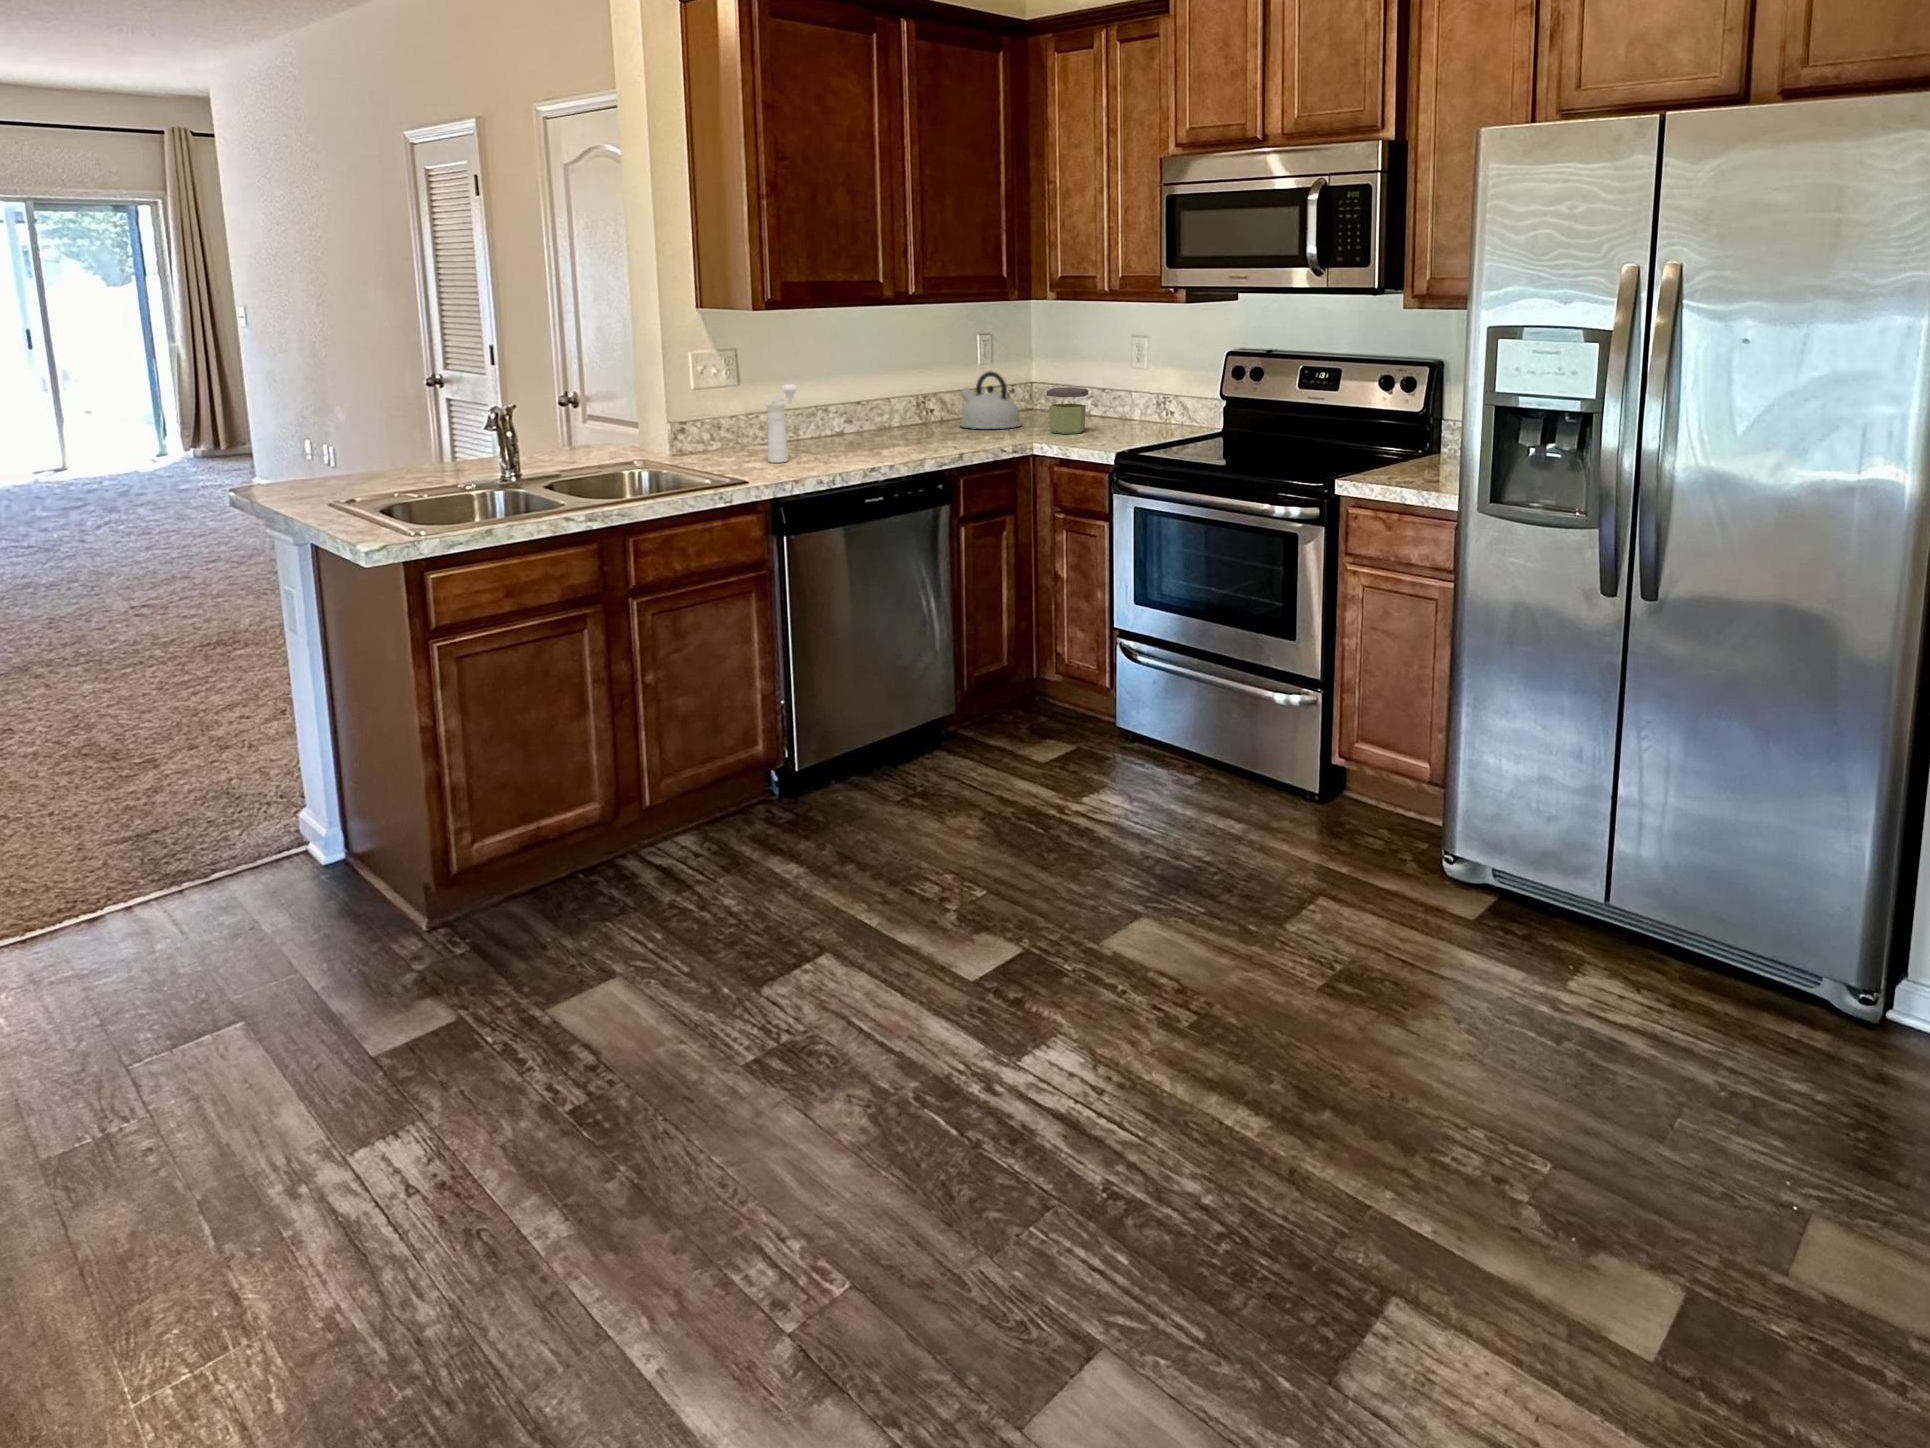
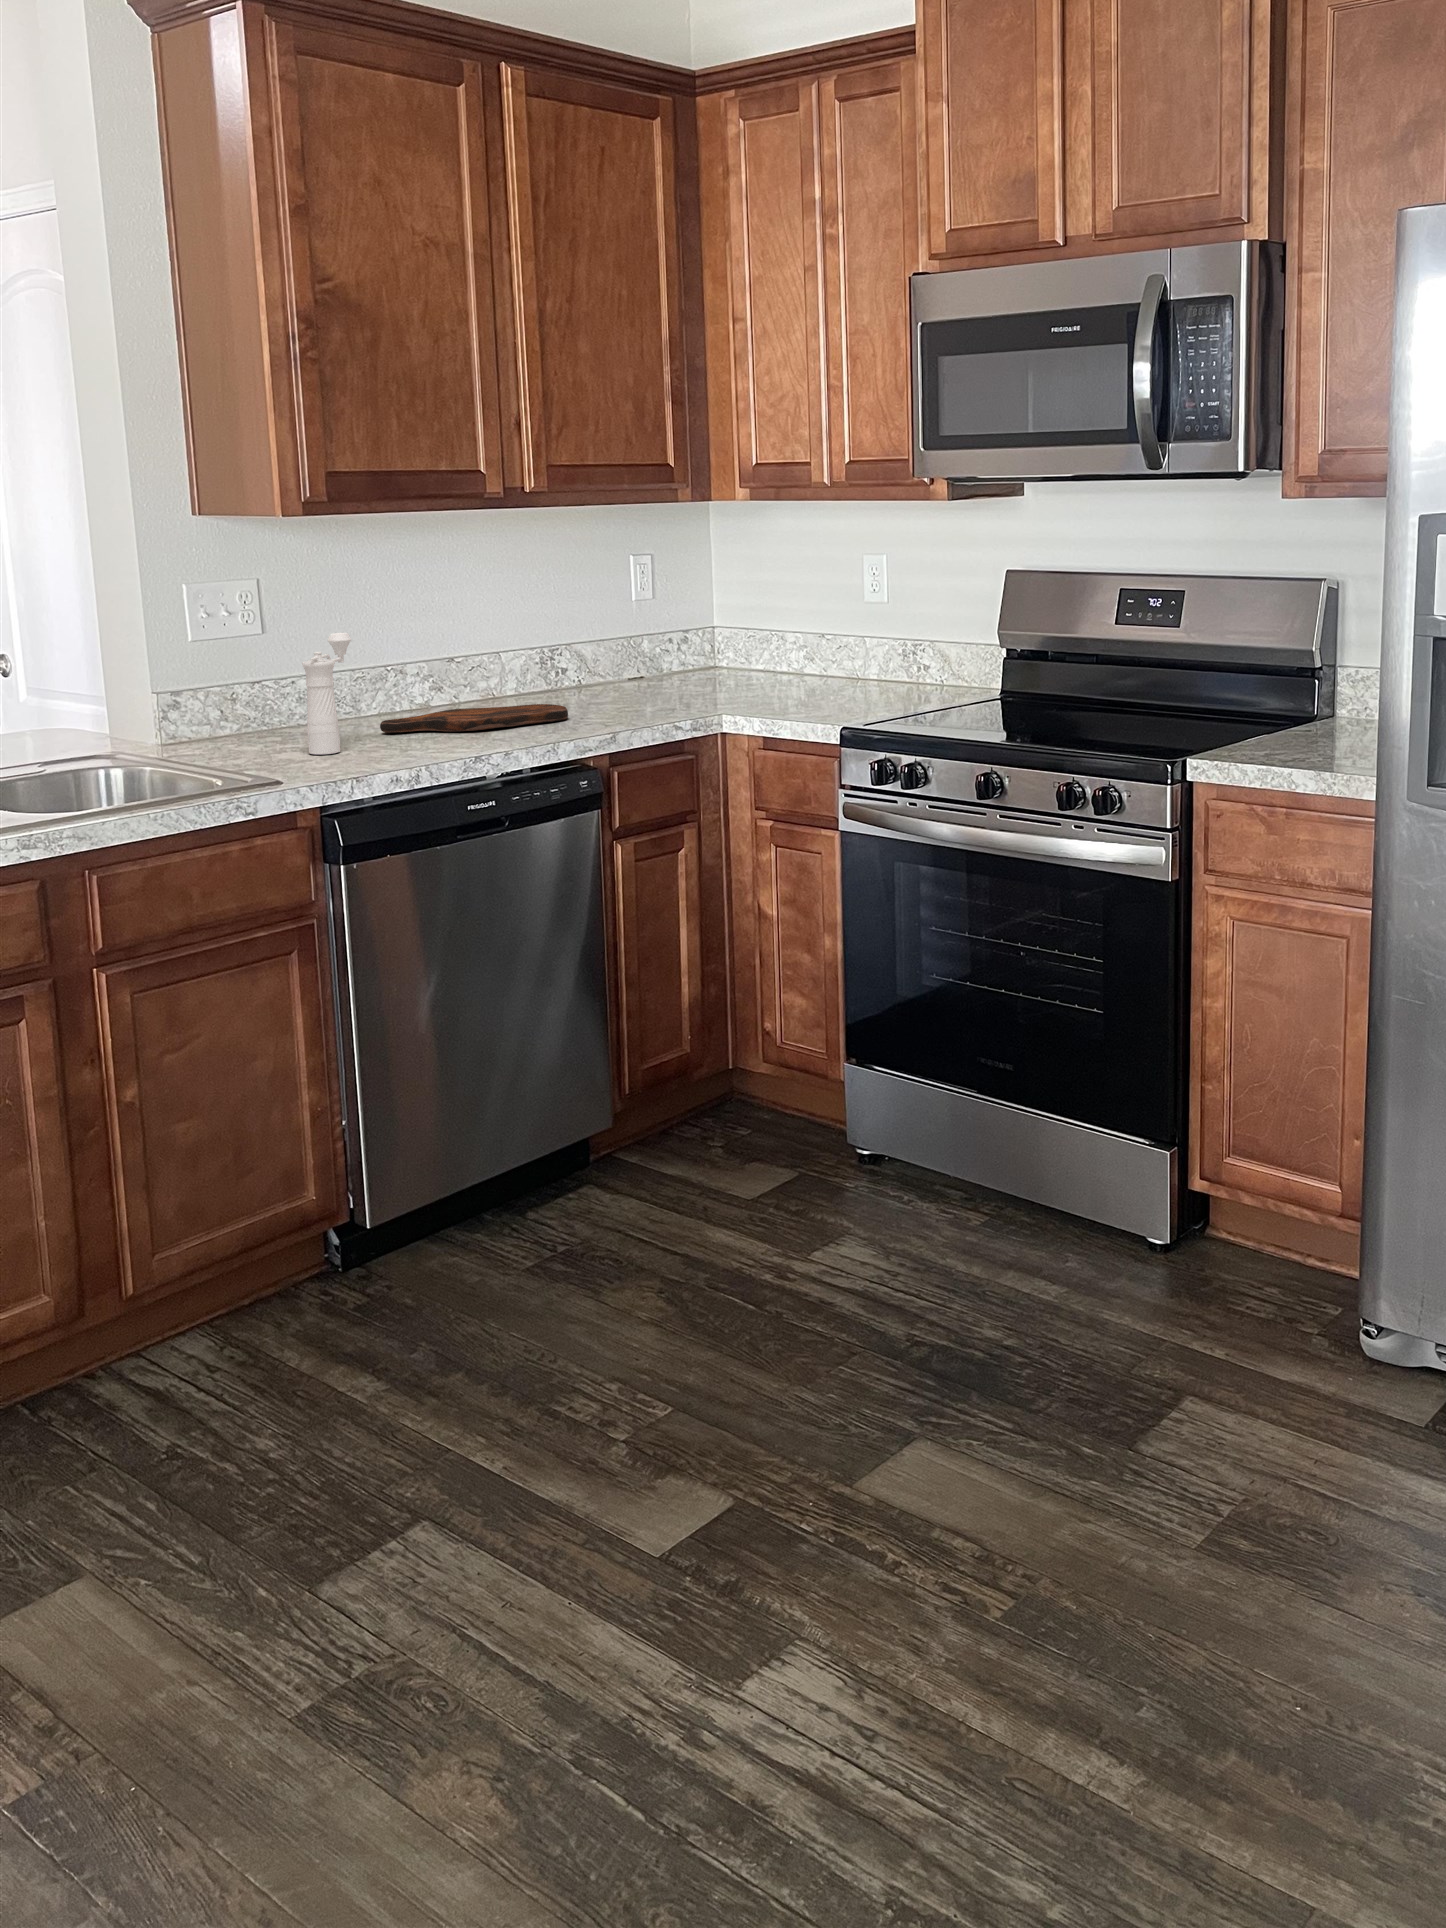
kettle: present [960,372,1022,429] -> none [602,610,698,697]
jar: present [1047,387,1088,434] -> none [735,631,798,702]
cutting board: none [814,432,936,449] -> present [380,704,568,733]

